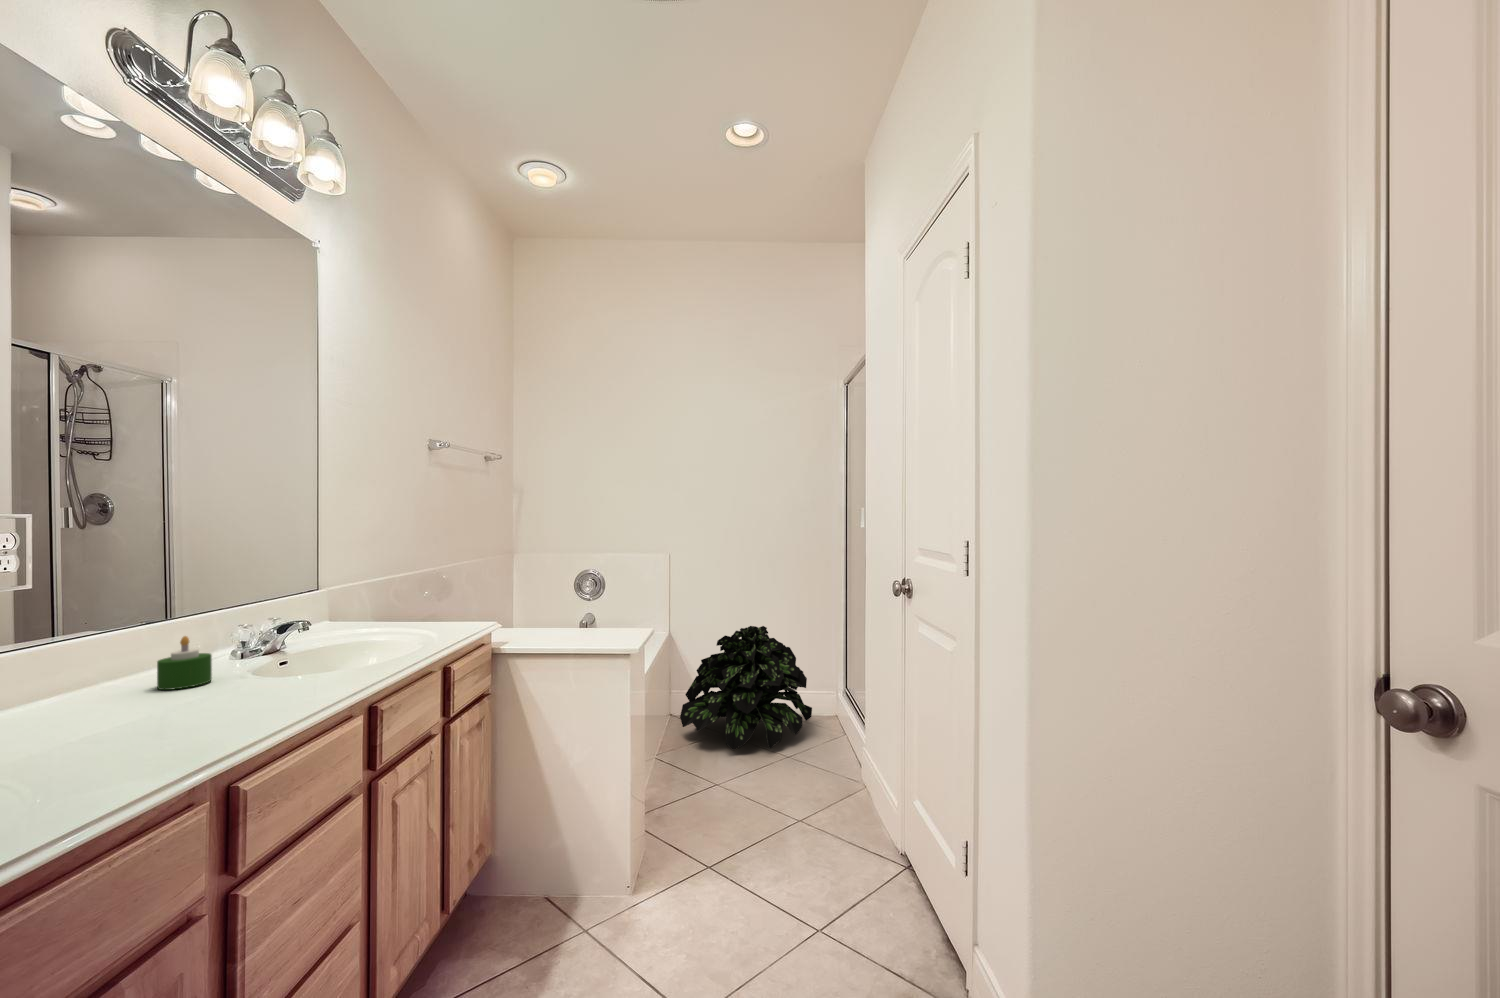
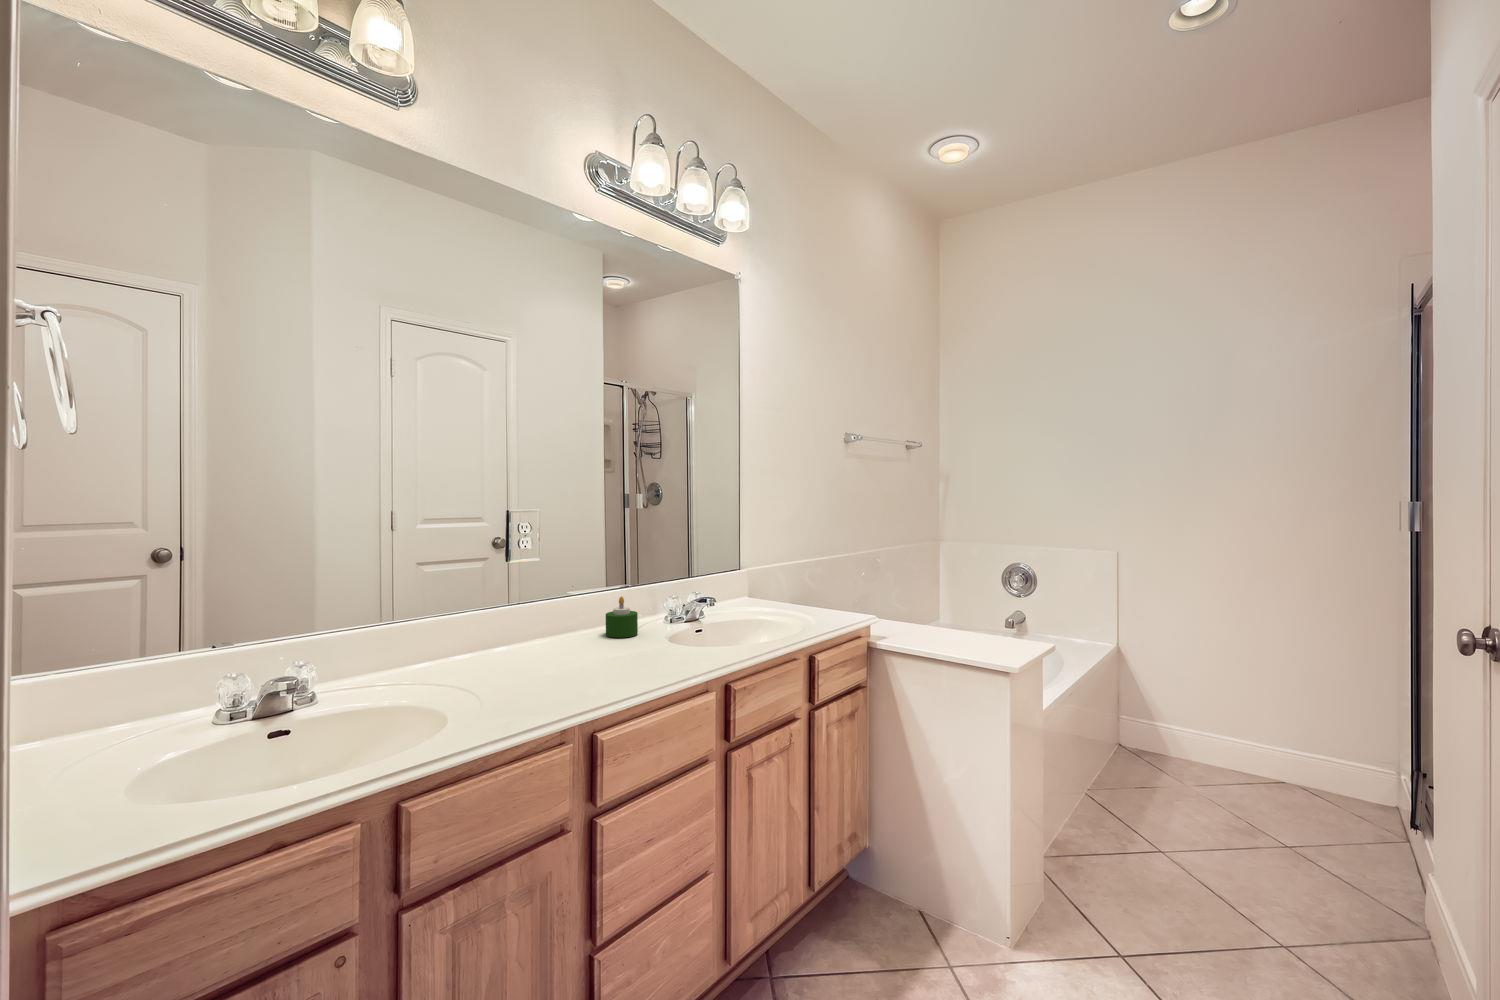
potted plant: present [680,626,812,750] -> none [1128,661,1362,845]

